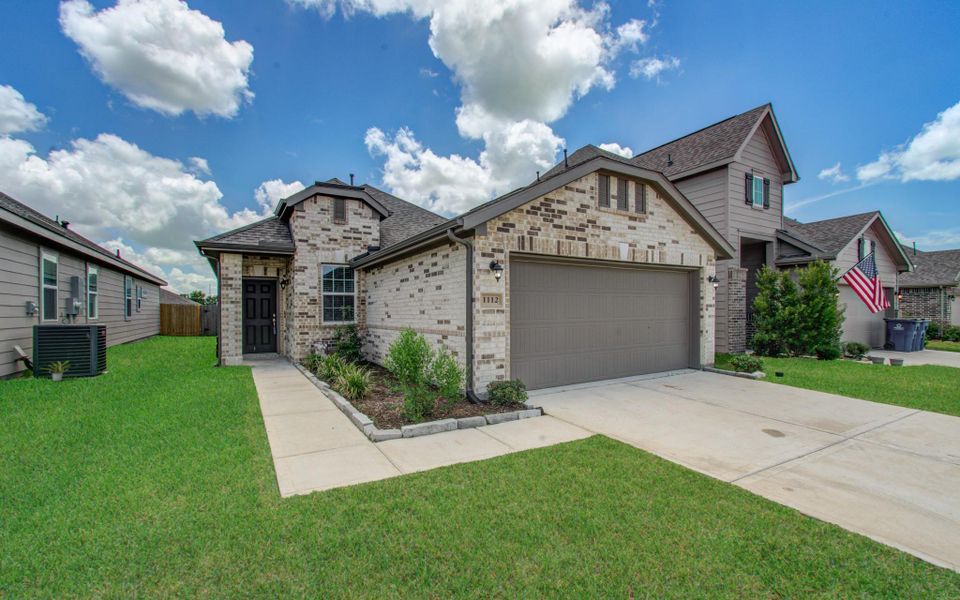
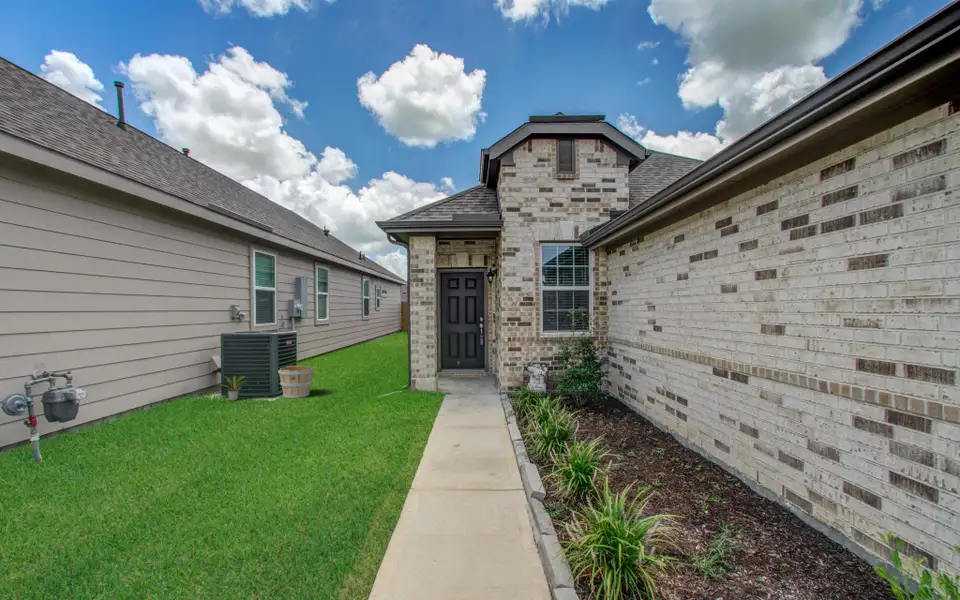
wooden bucket: none [102,351,136,377] -> present [278,365,314,398]

